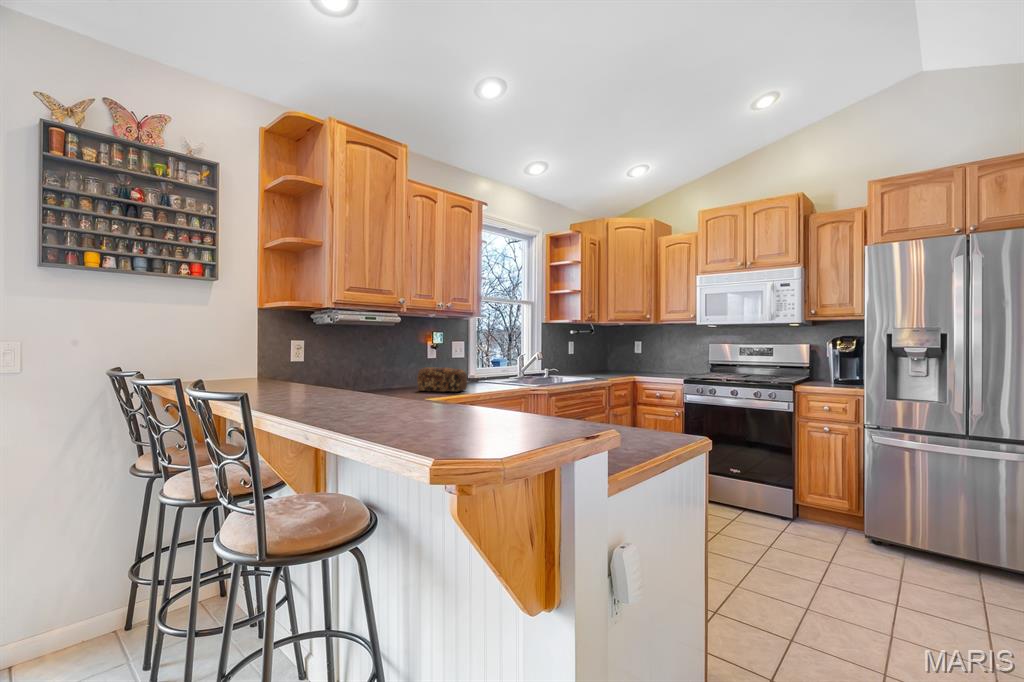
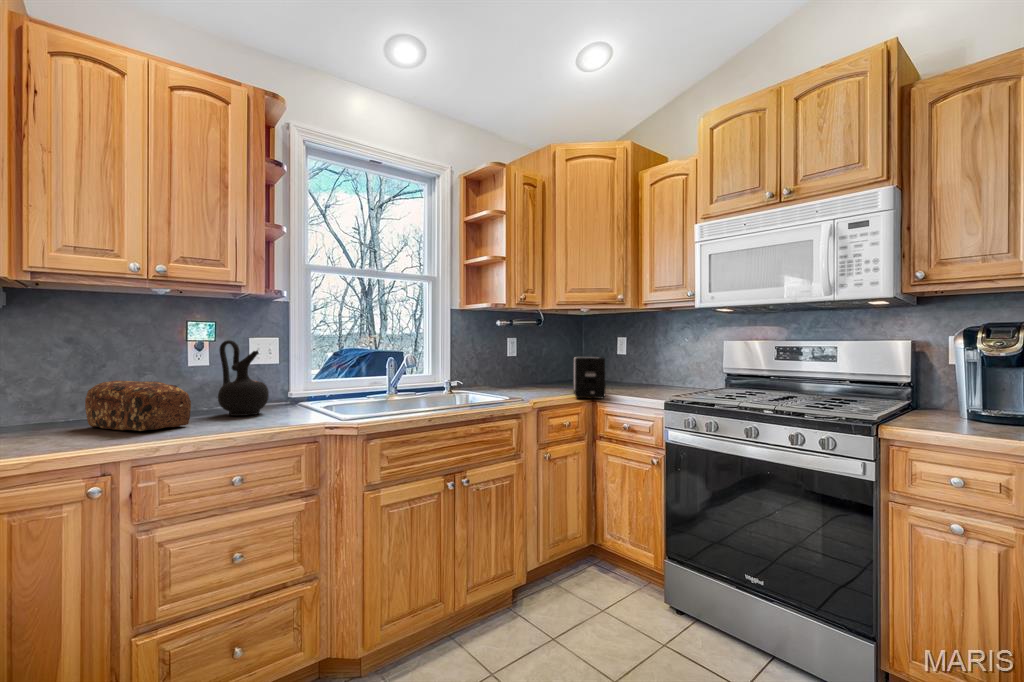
ceramic jug: none [459,345,484,387] -> present [218,340,269,416]
toaster: none [619,354,646,378] -> present [573,357,606,398]

